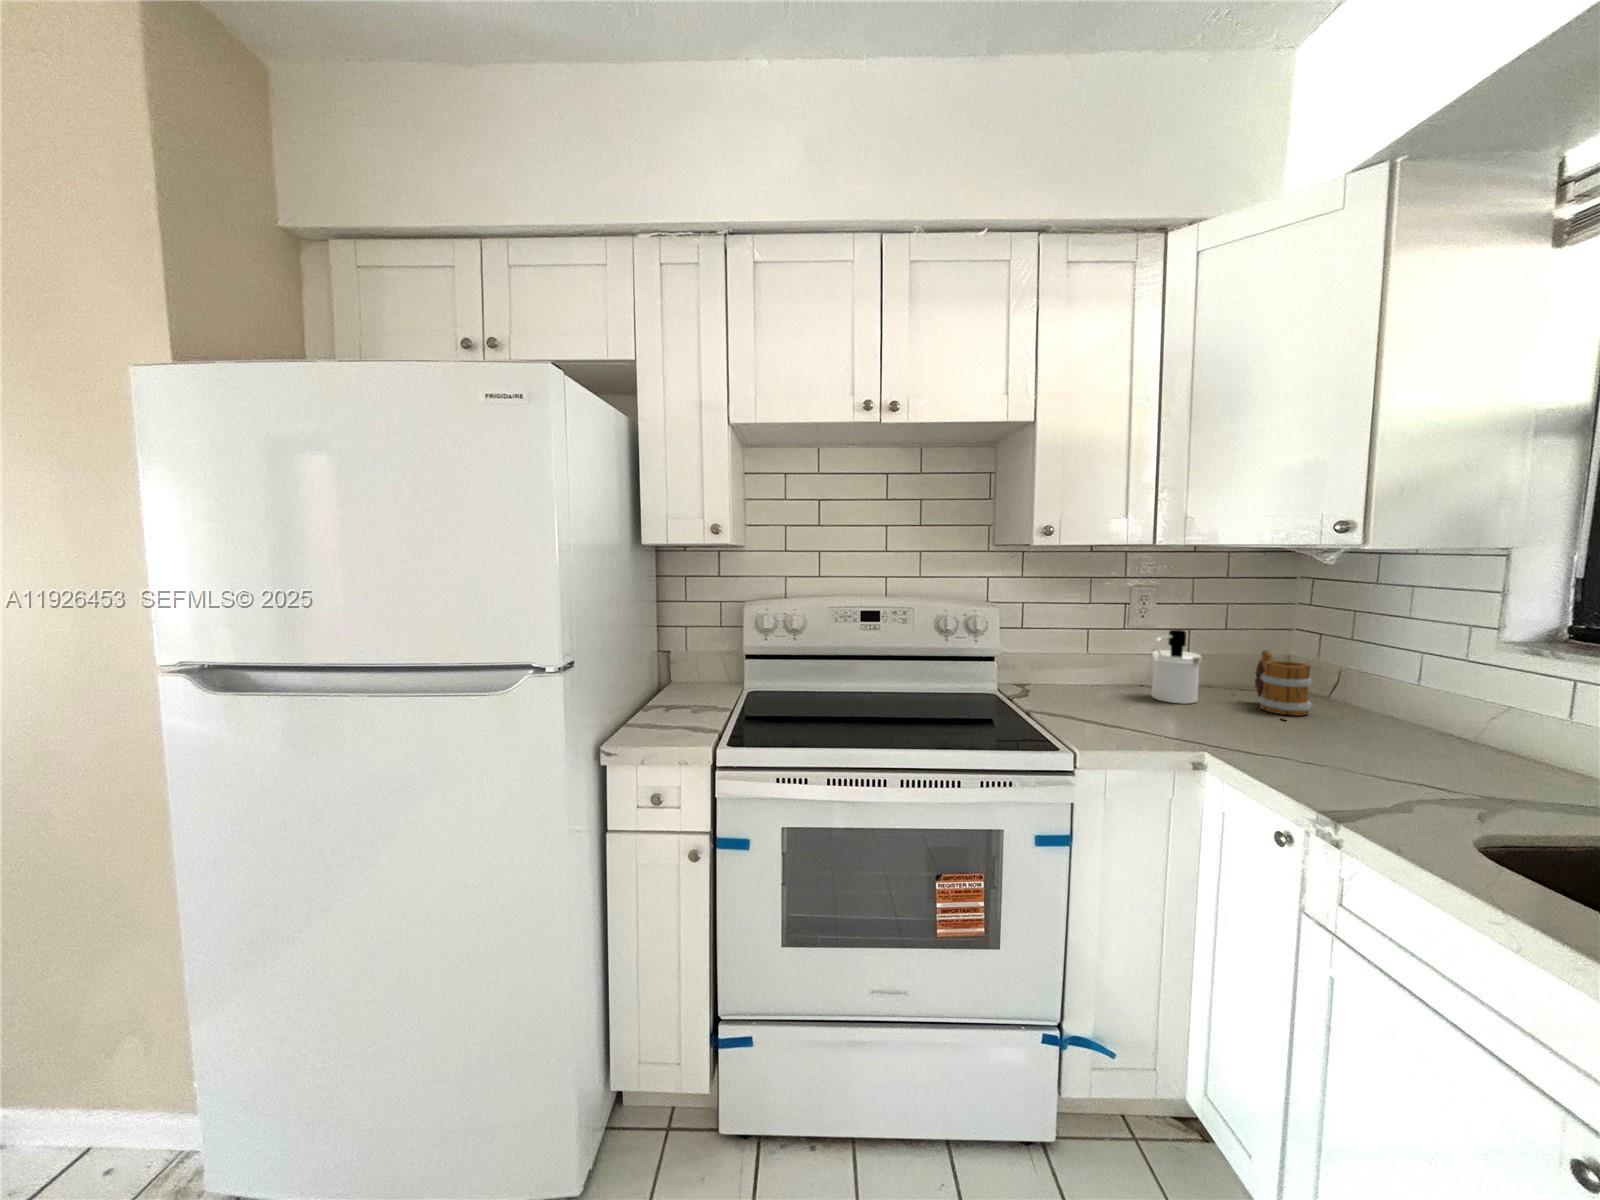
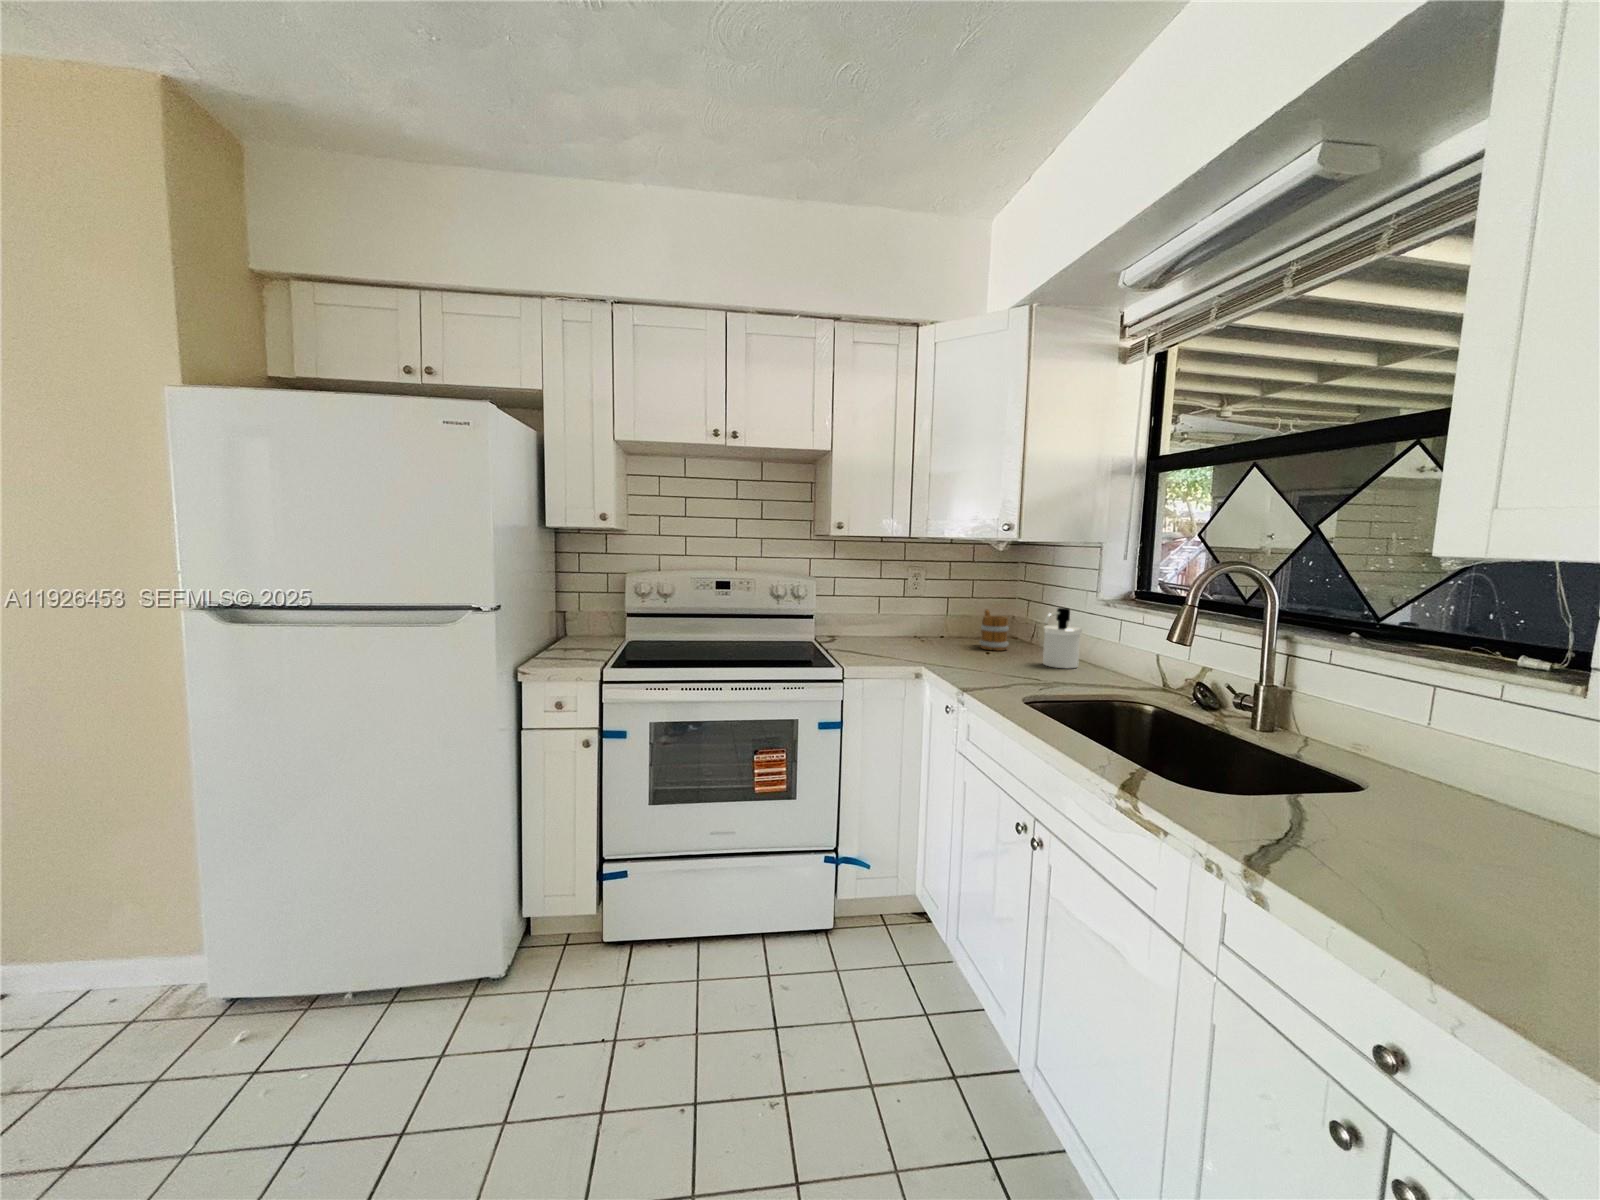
soap dispenser: present [1152,630,1202,704] -> present [1043,608,1082,668]

